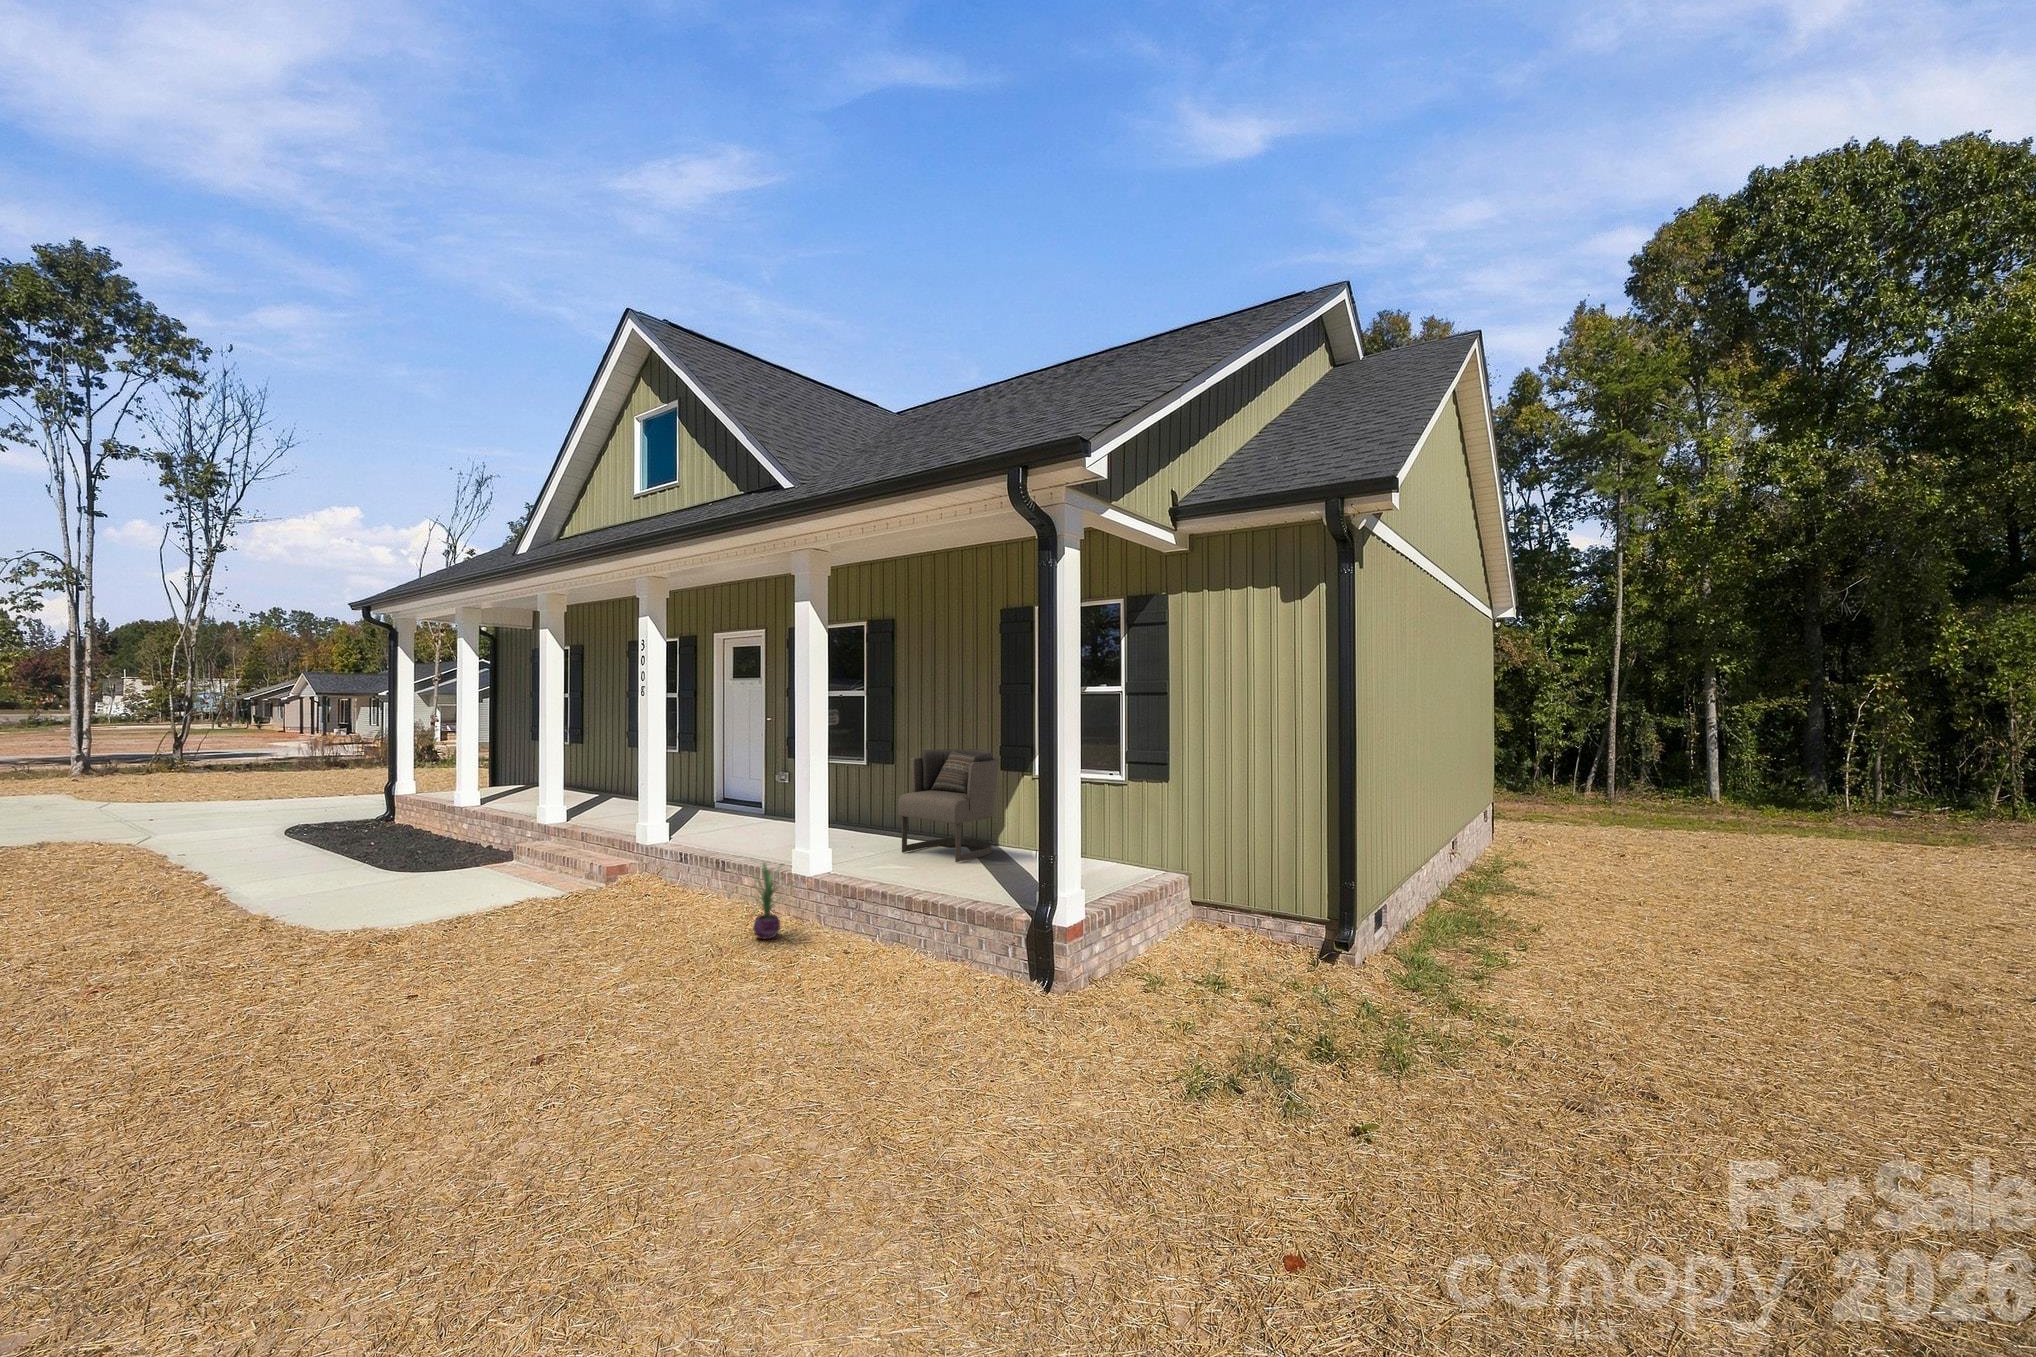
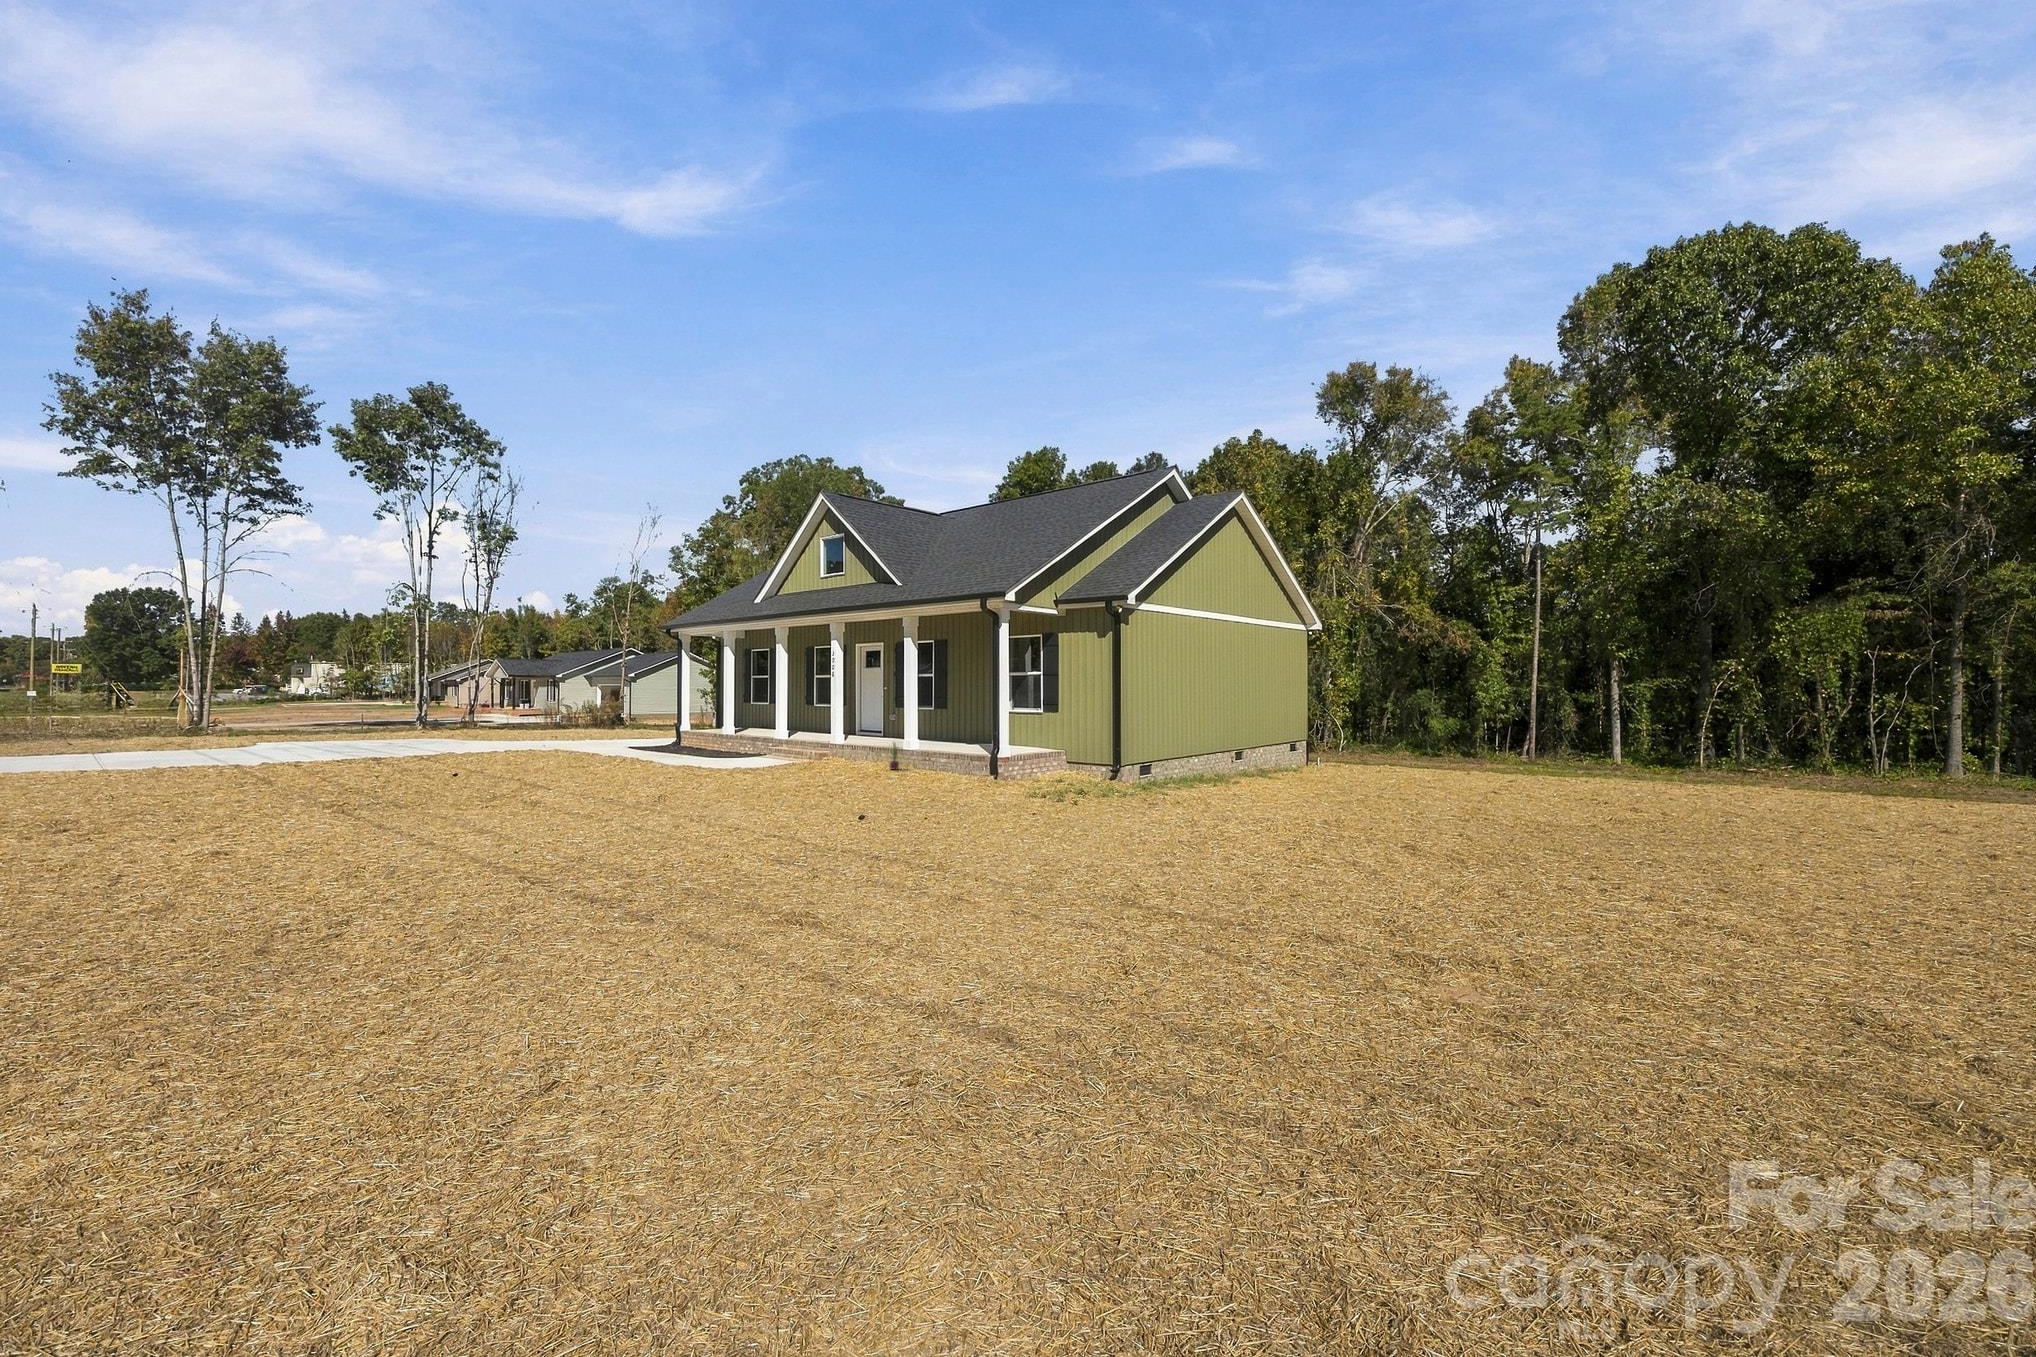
armchair: present [898,749,999,862] -> none [947,701,991,747]

